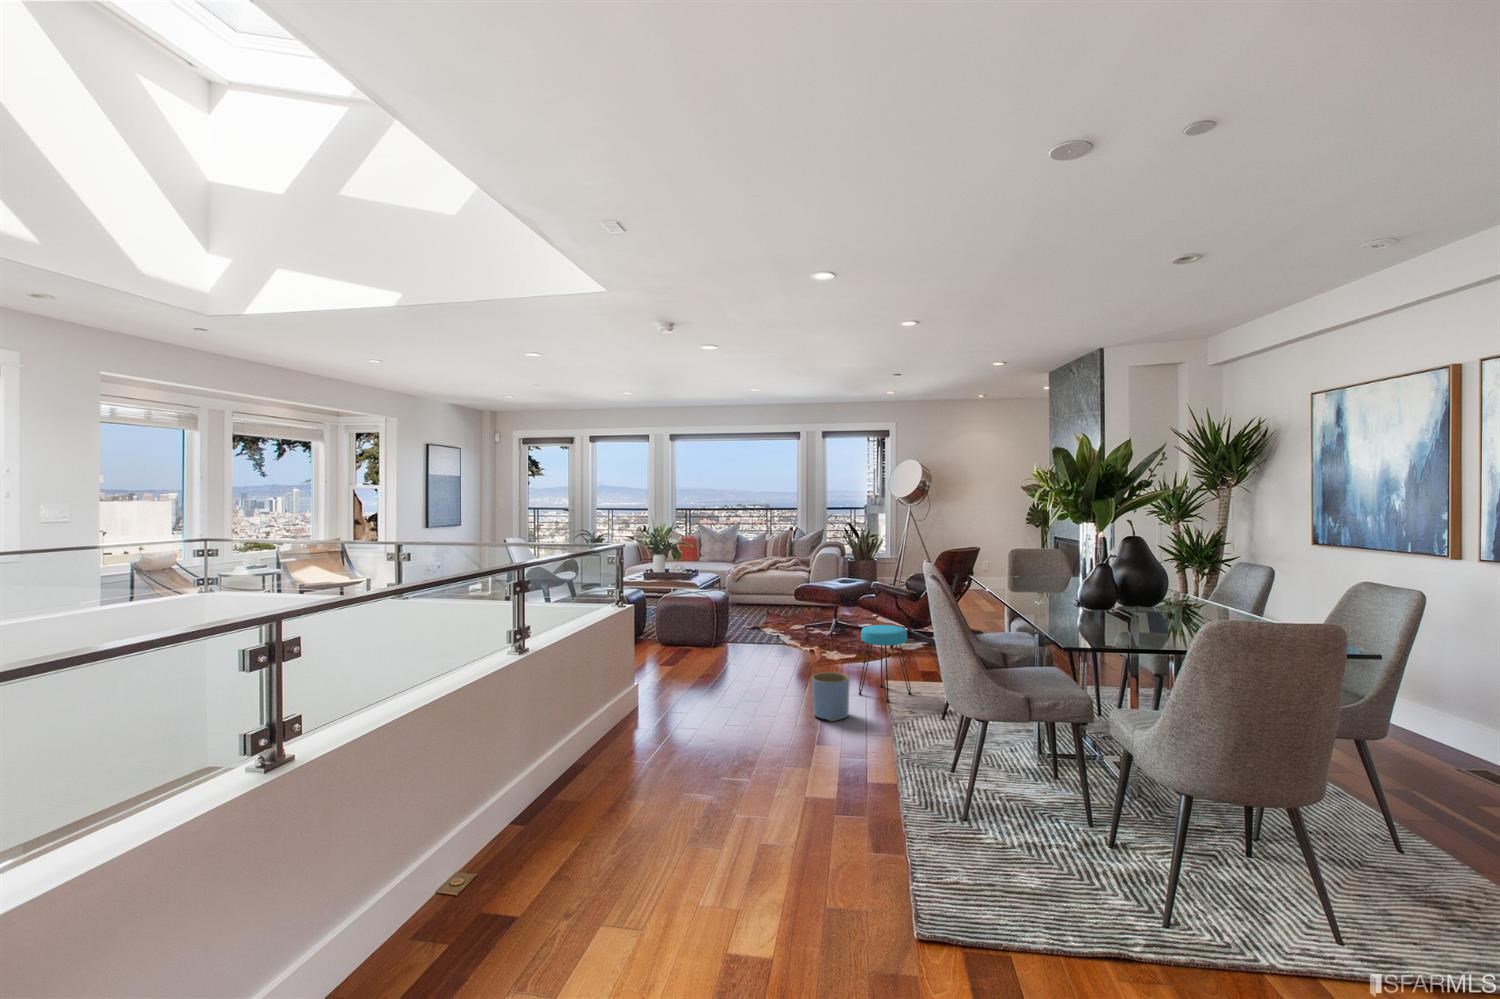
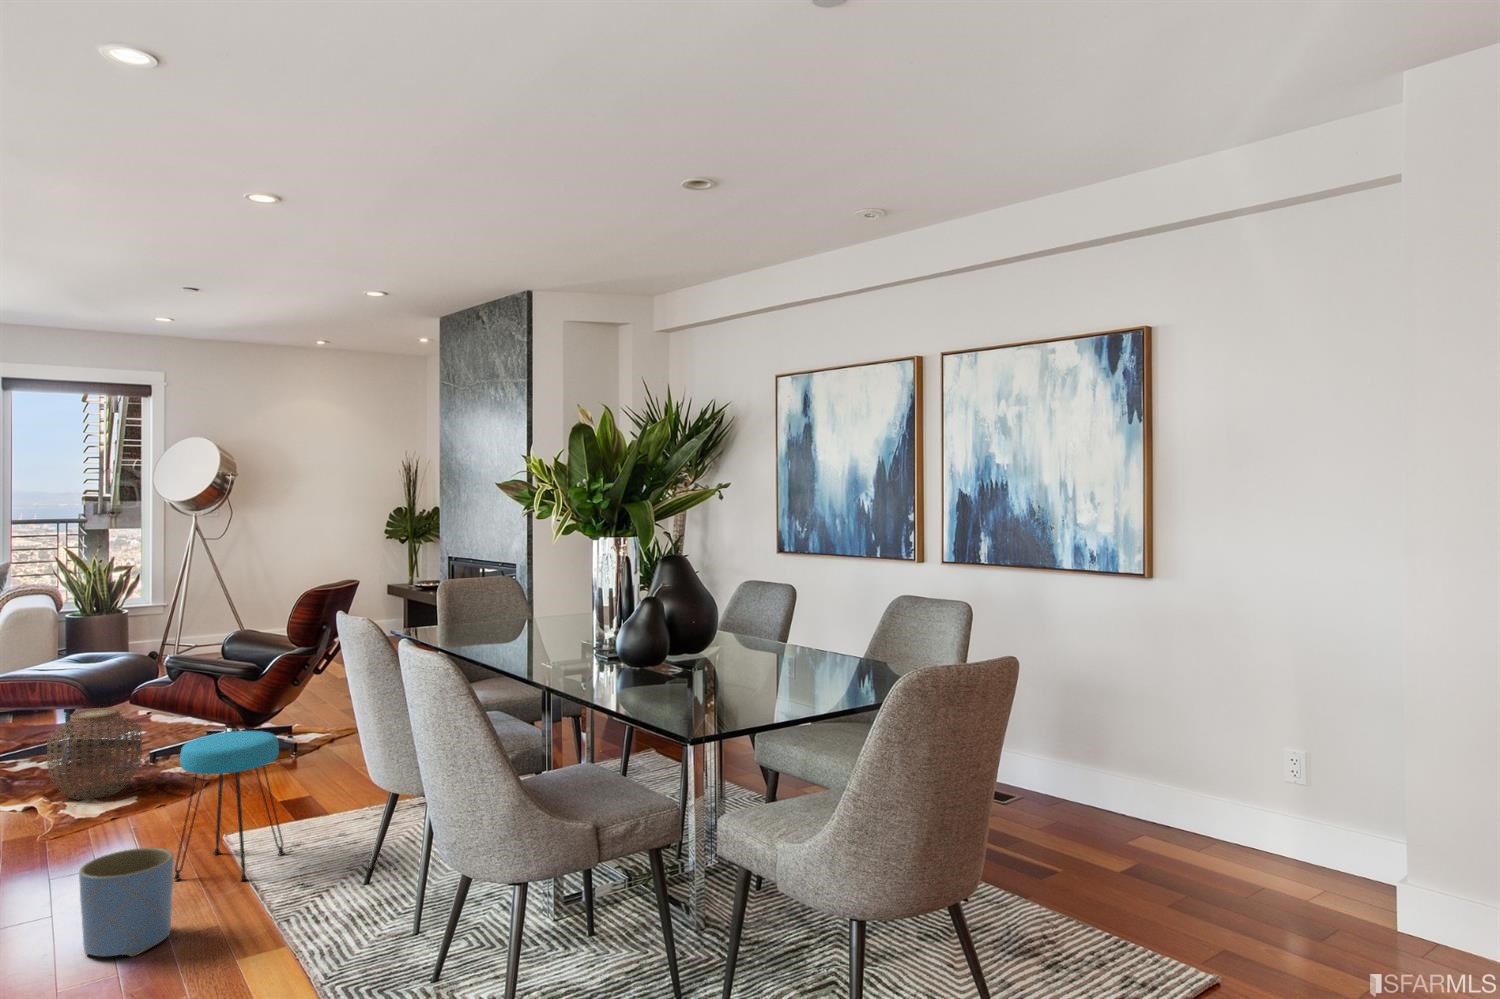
woven basket: none [822,607,862,651] -> present [47,708,142,800]

